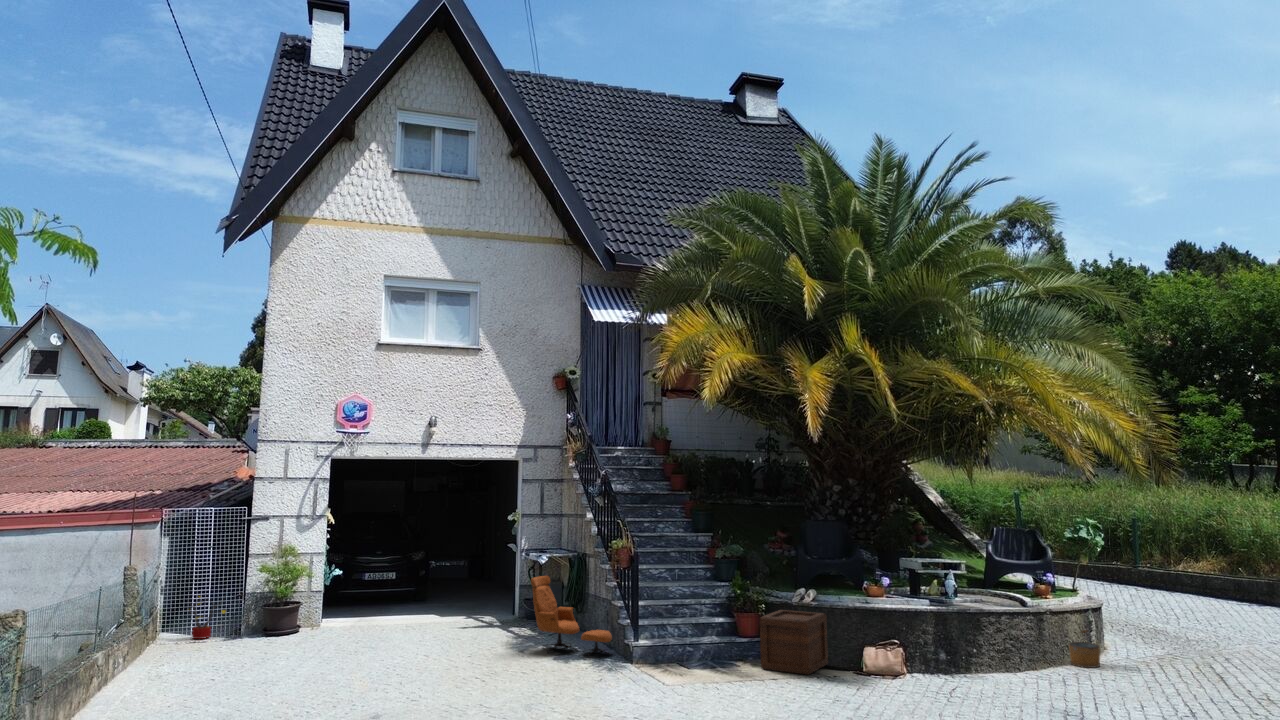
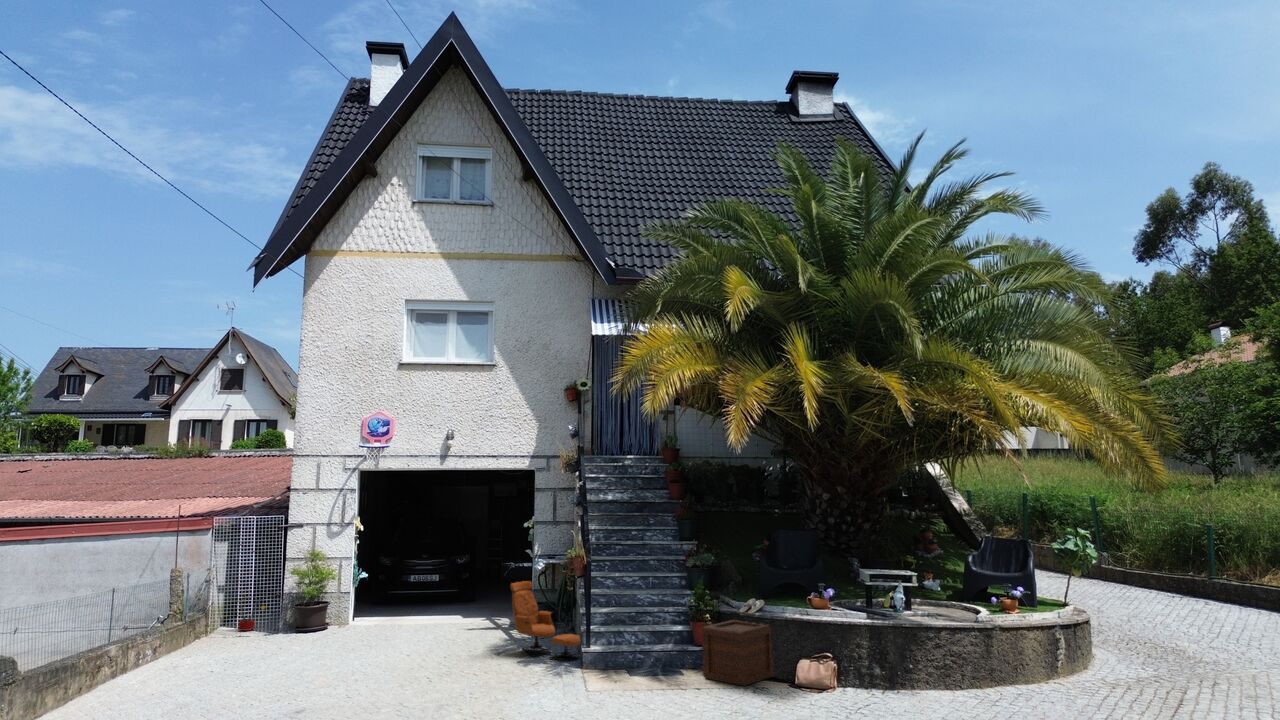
bucket: present [1069,630,1100,668] -> none [1031,651,1064,691]

